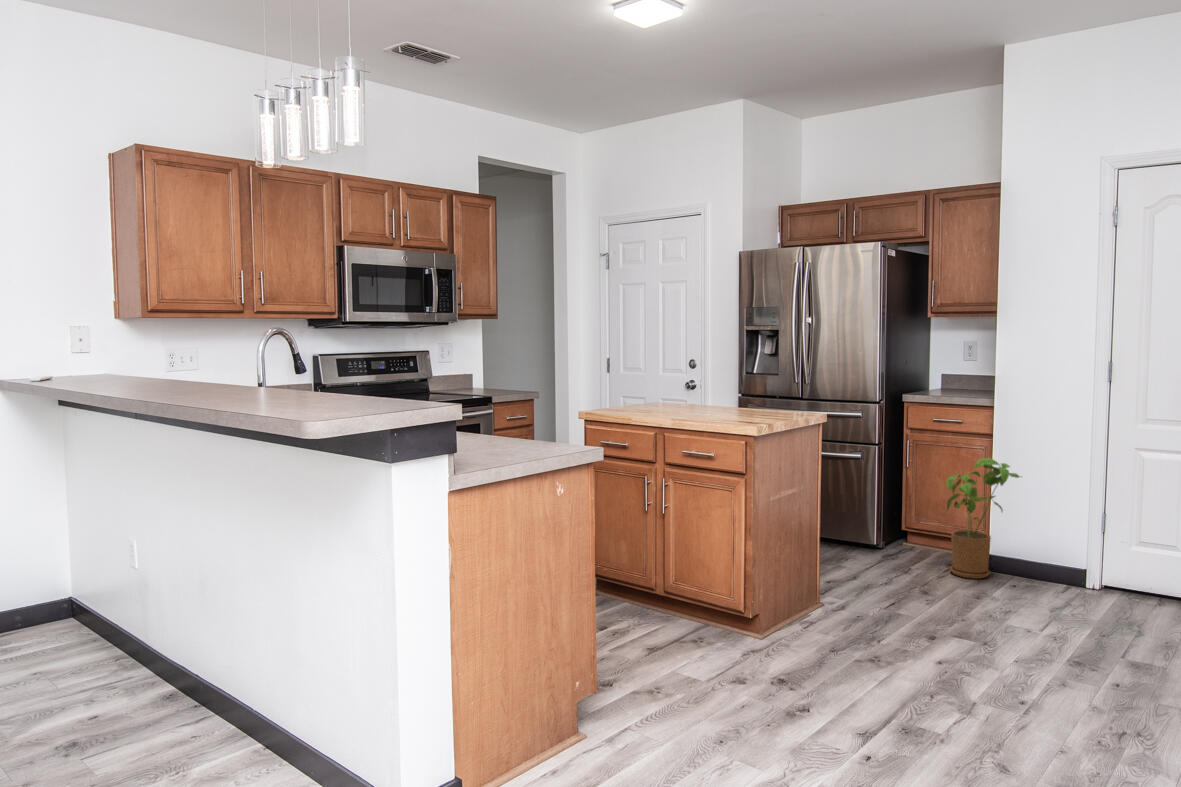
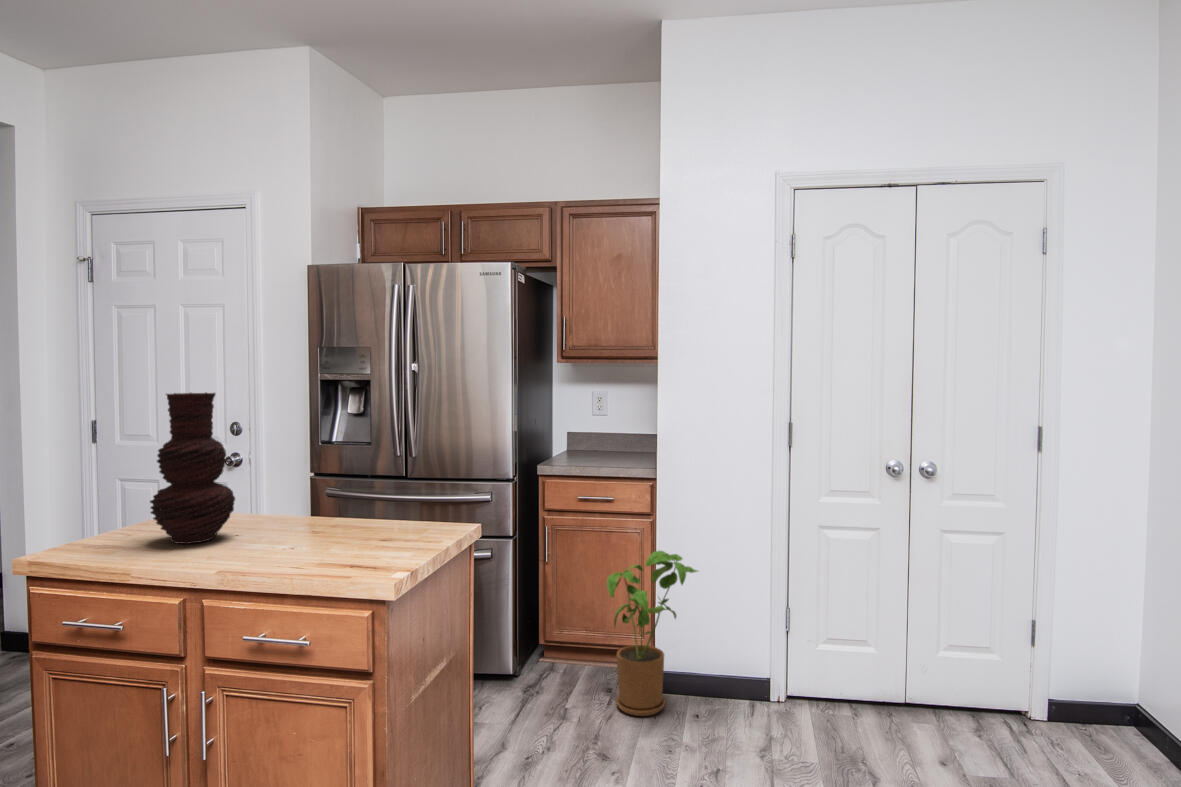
vase: none [662,333,701,409] -> present [150,393,235,544]

